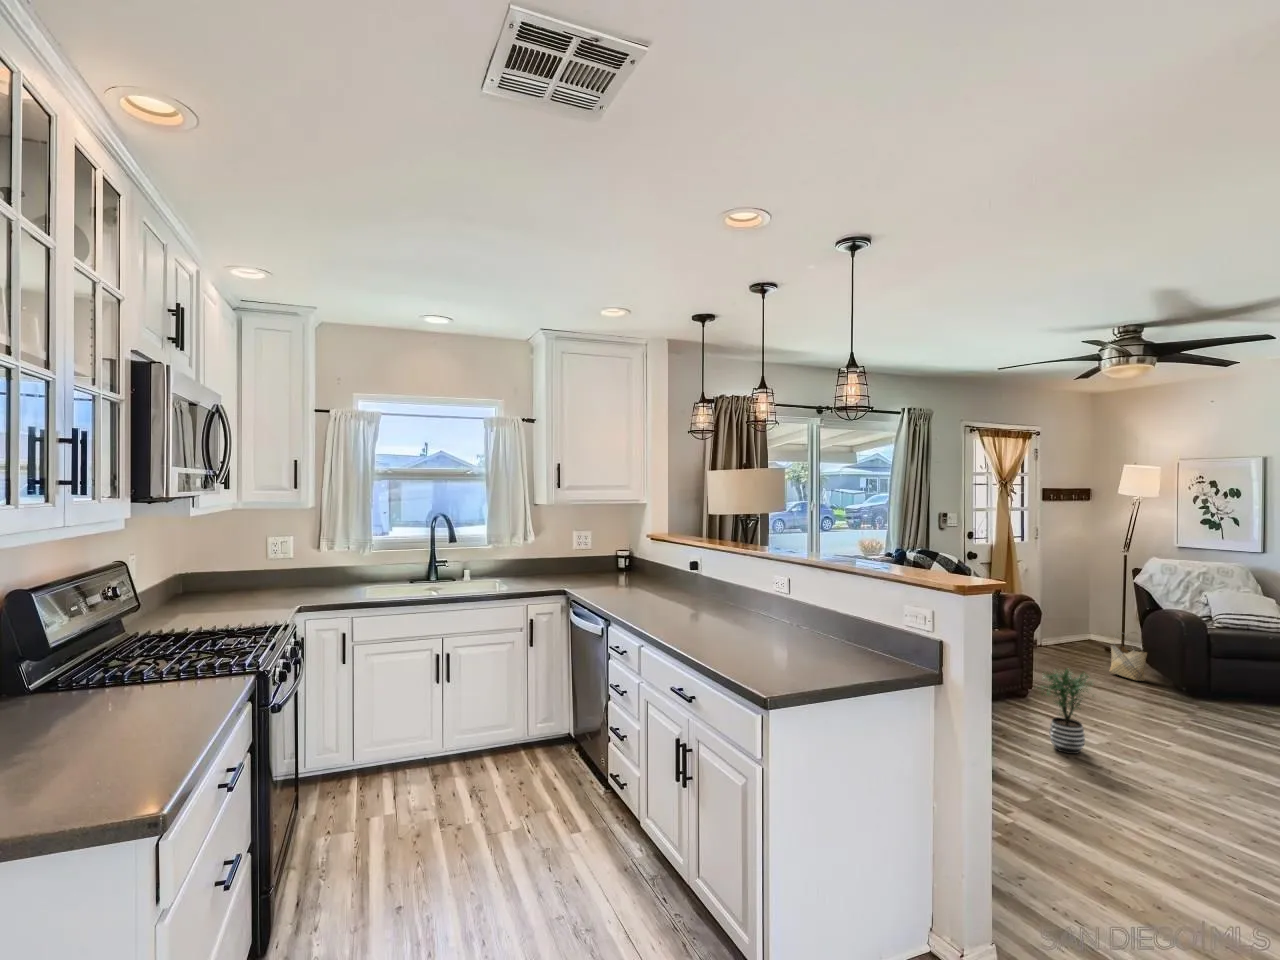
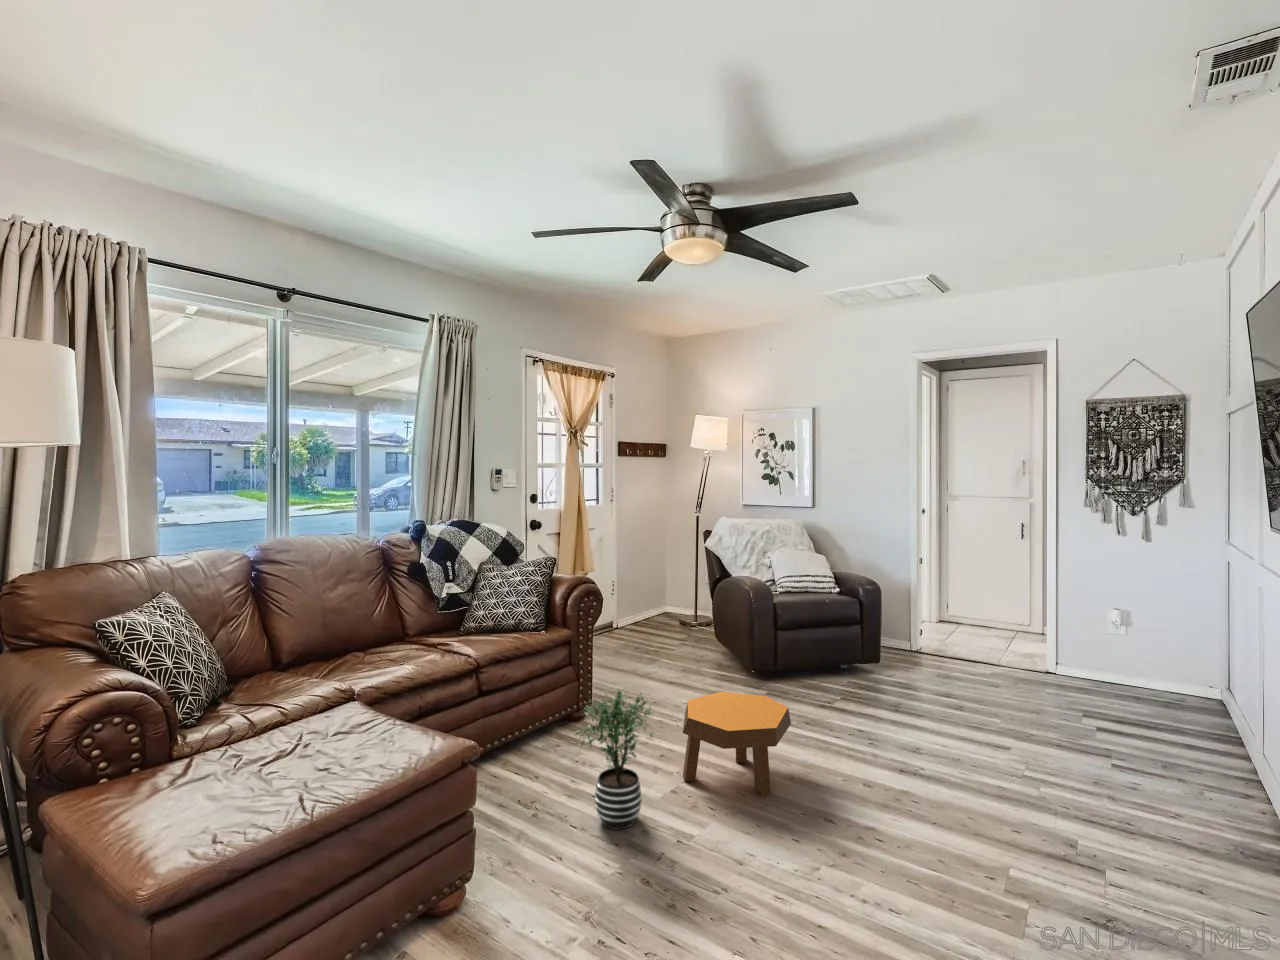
woven basket: present [1110,645,1147,681] -> none [680,606,717,664]
footstool: none [1116,689,1215,761] -> present [683,692,791,796]

